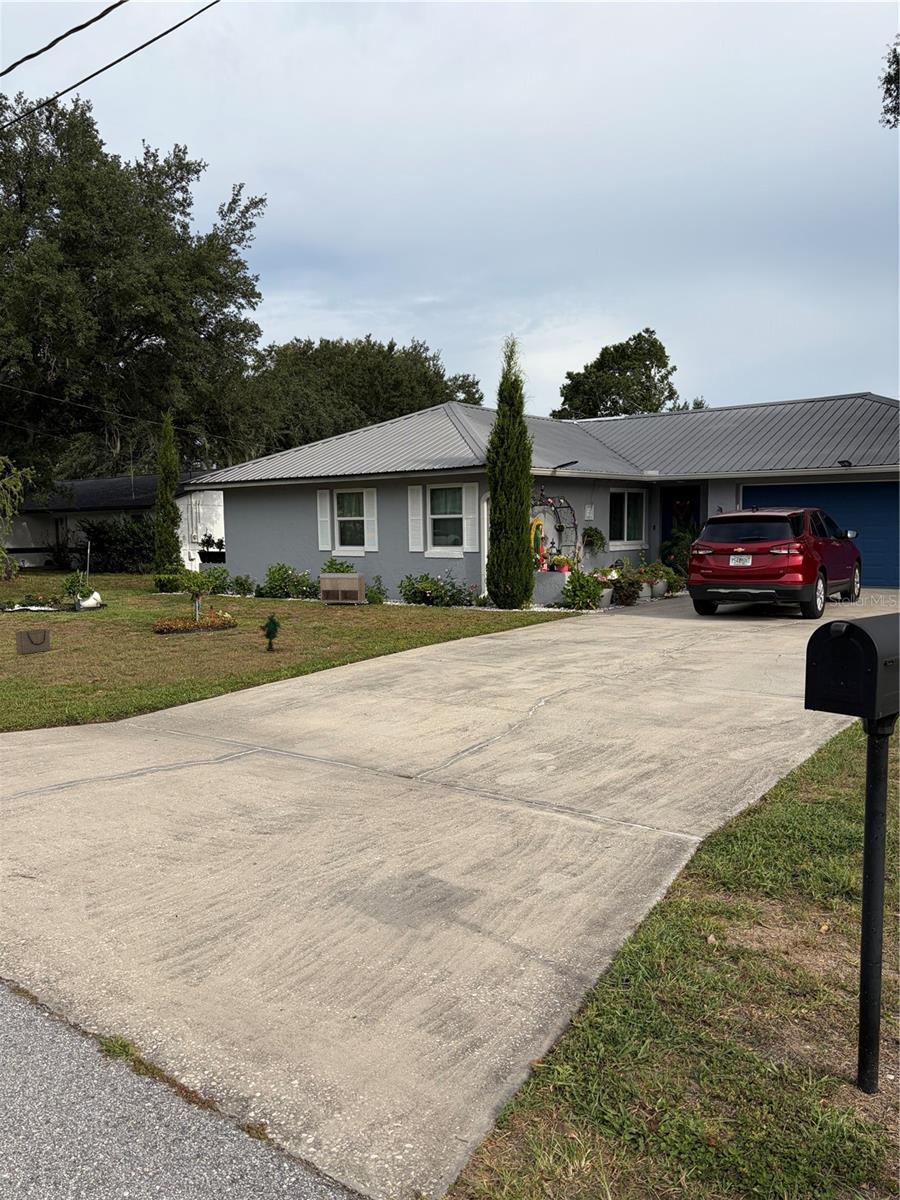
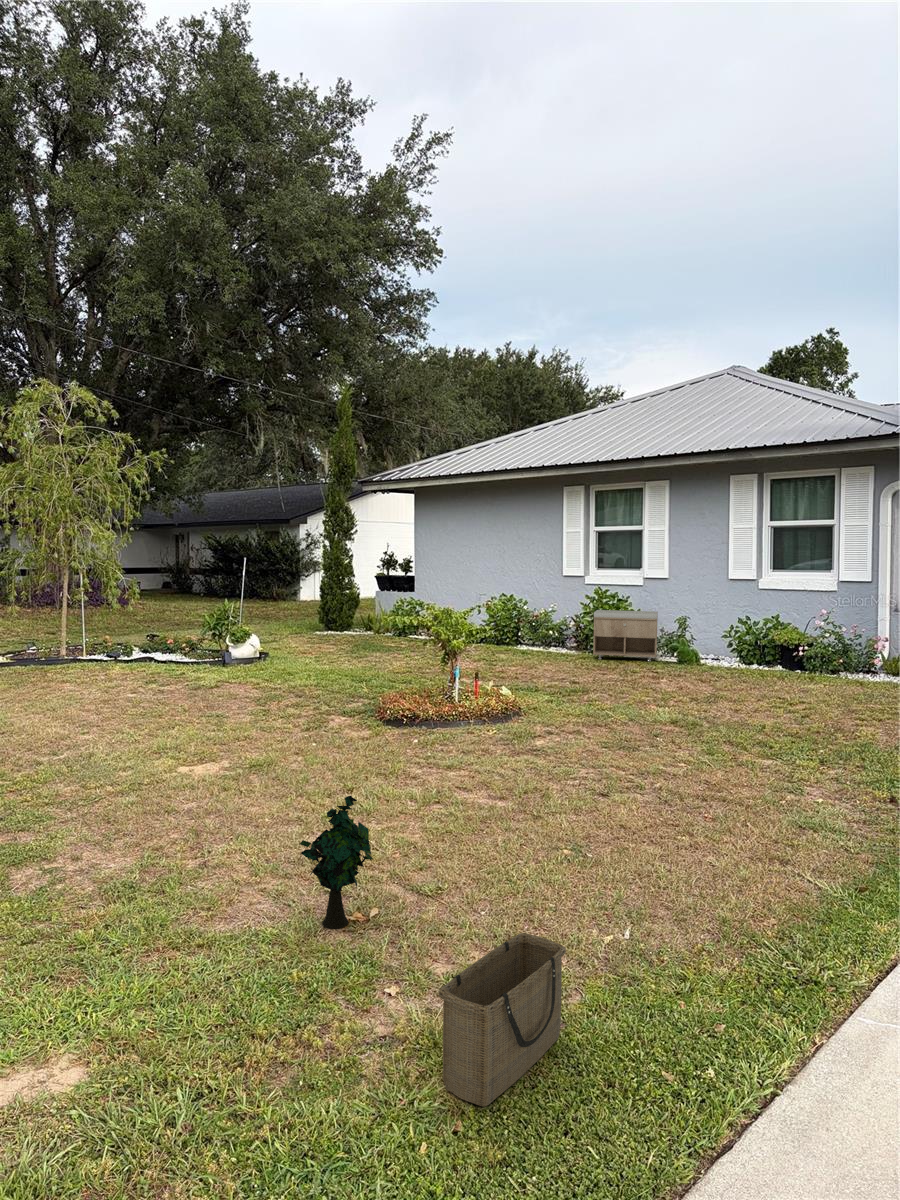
decorative plant: present [260,613,280,650] -> present [300,796,373,929]
basket: present [15,629,51,654] -> present [439,933,566,1107]

